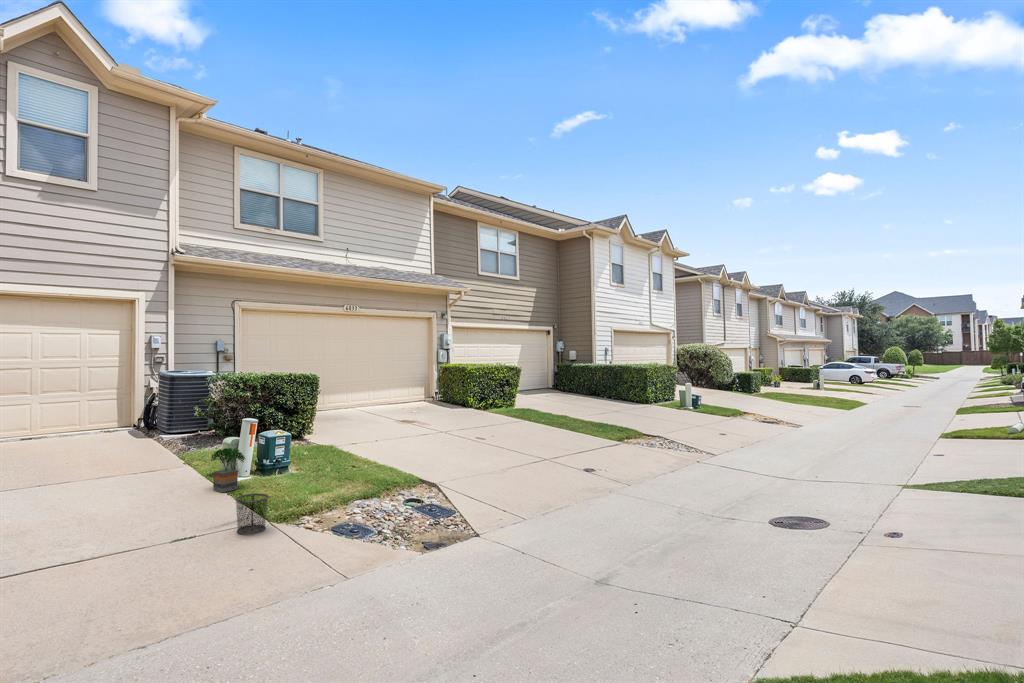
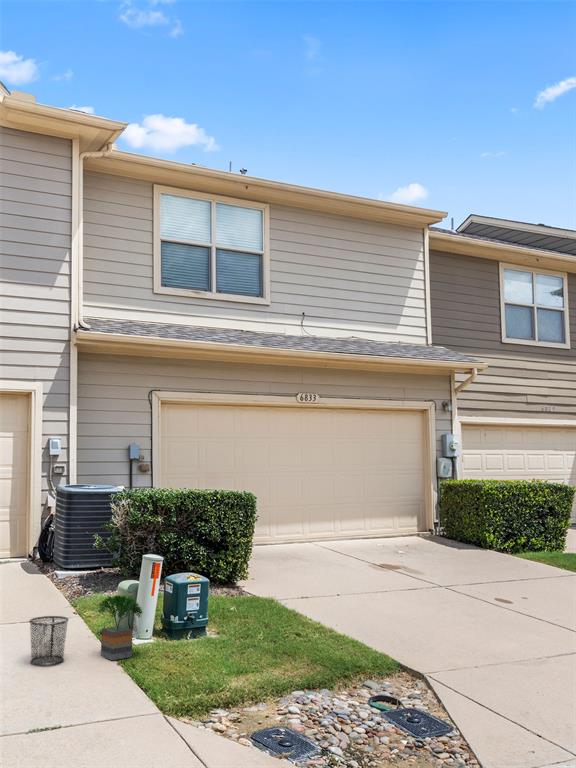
trash can: present [235,494,269,535] -> present [29,616,68,665]

